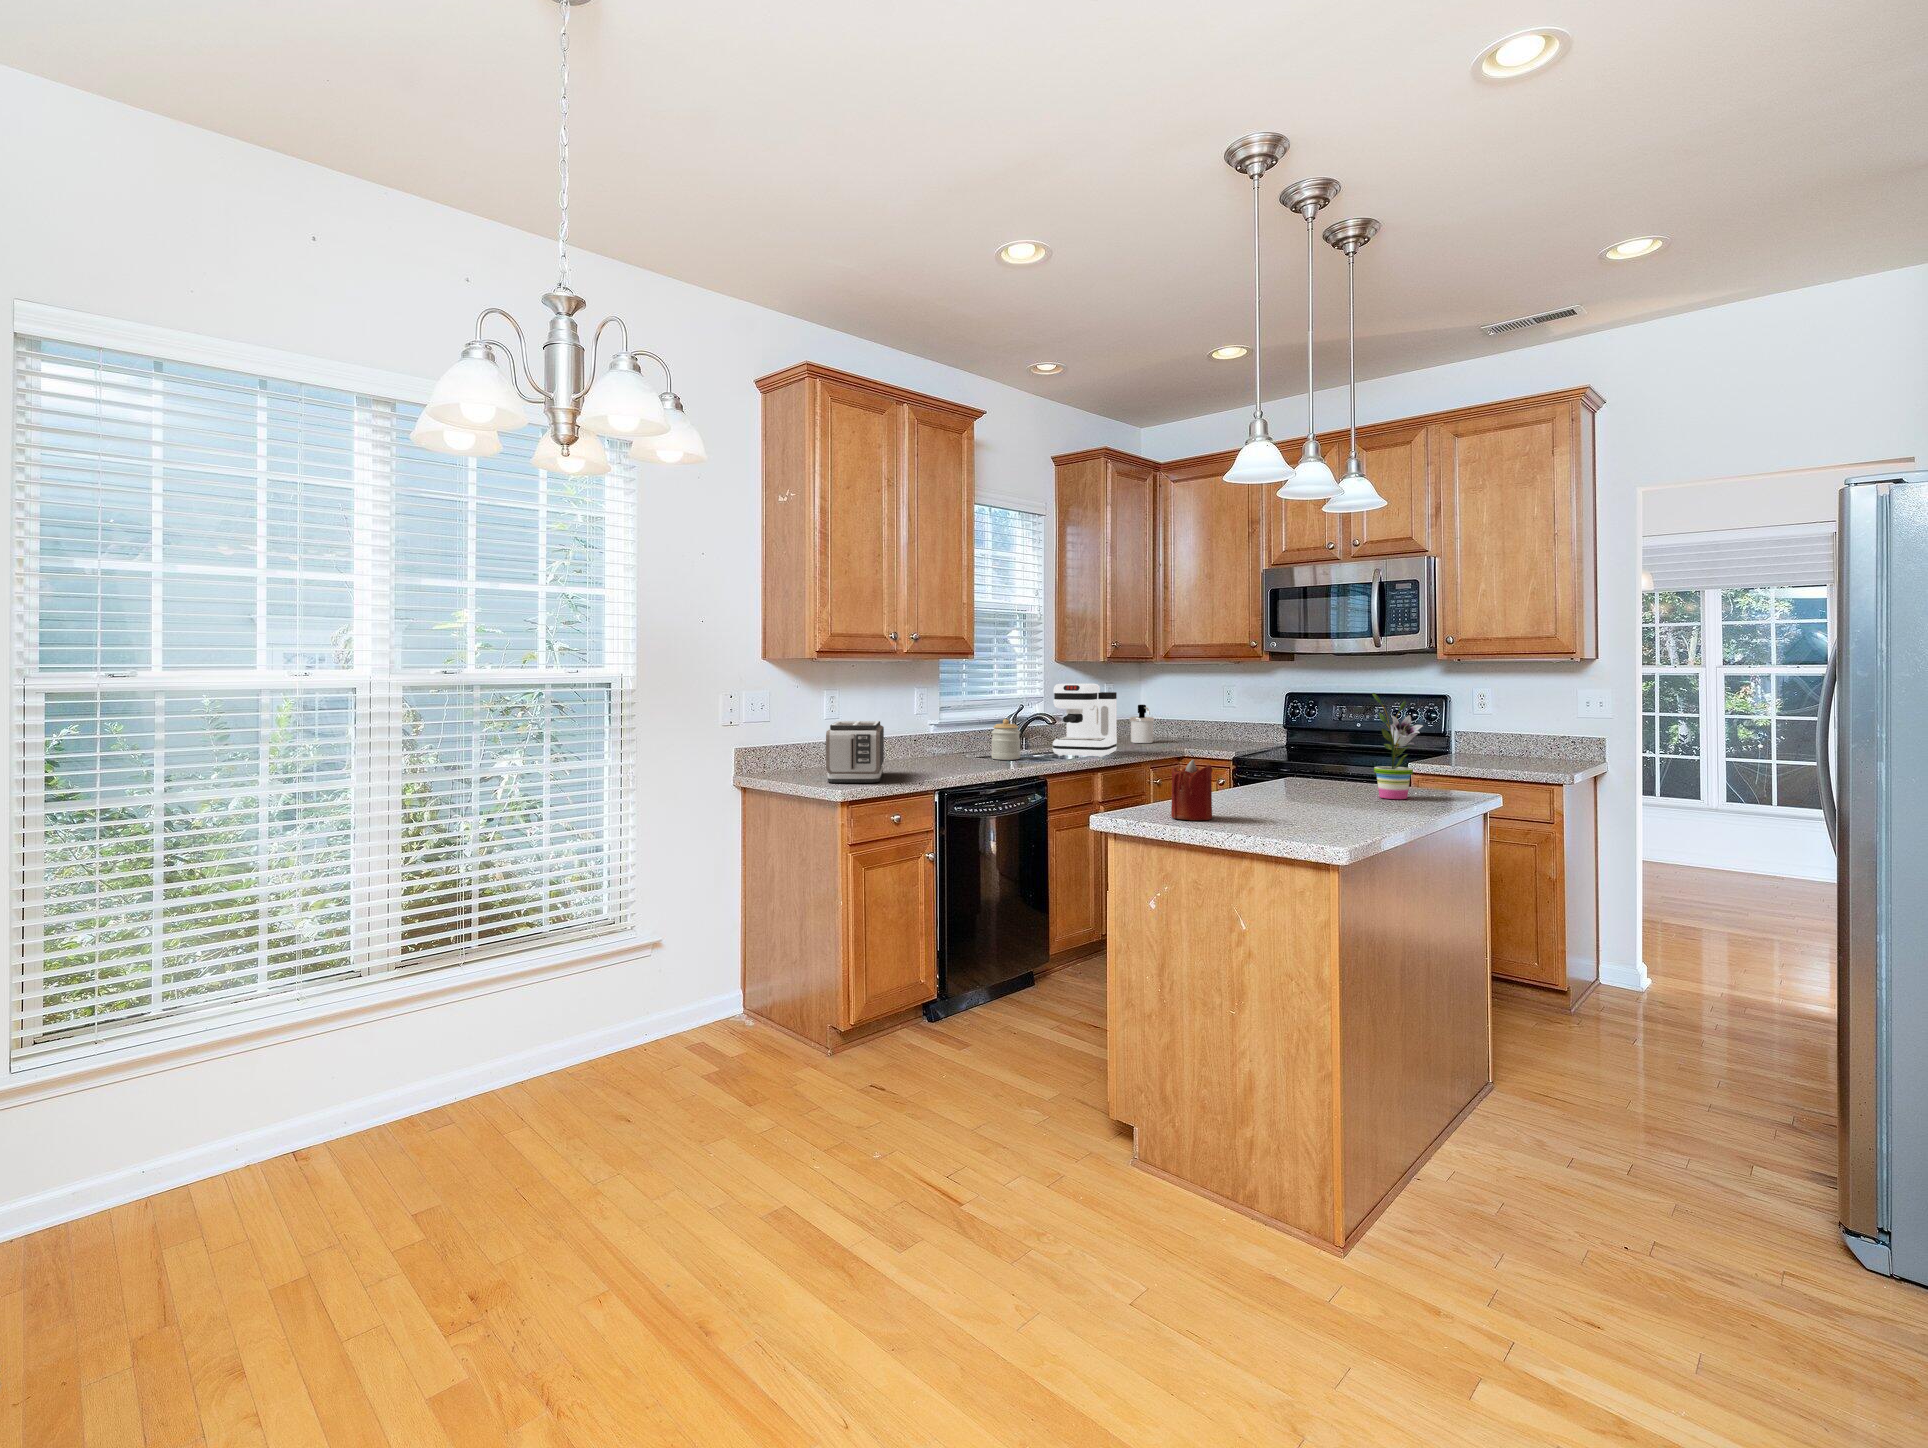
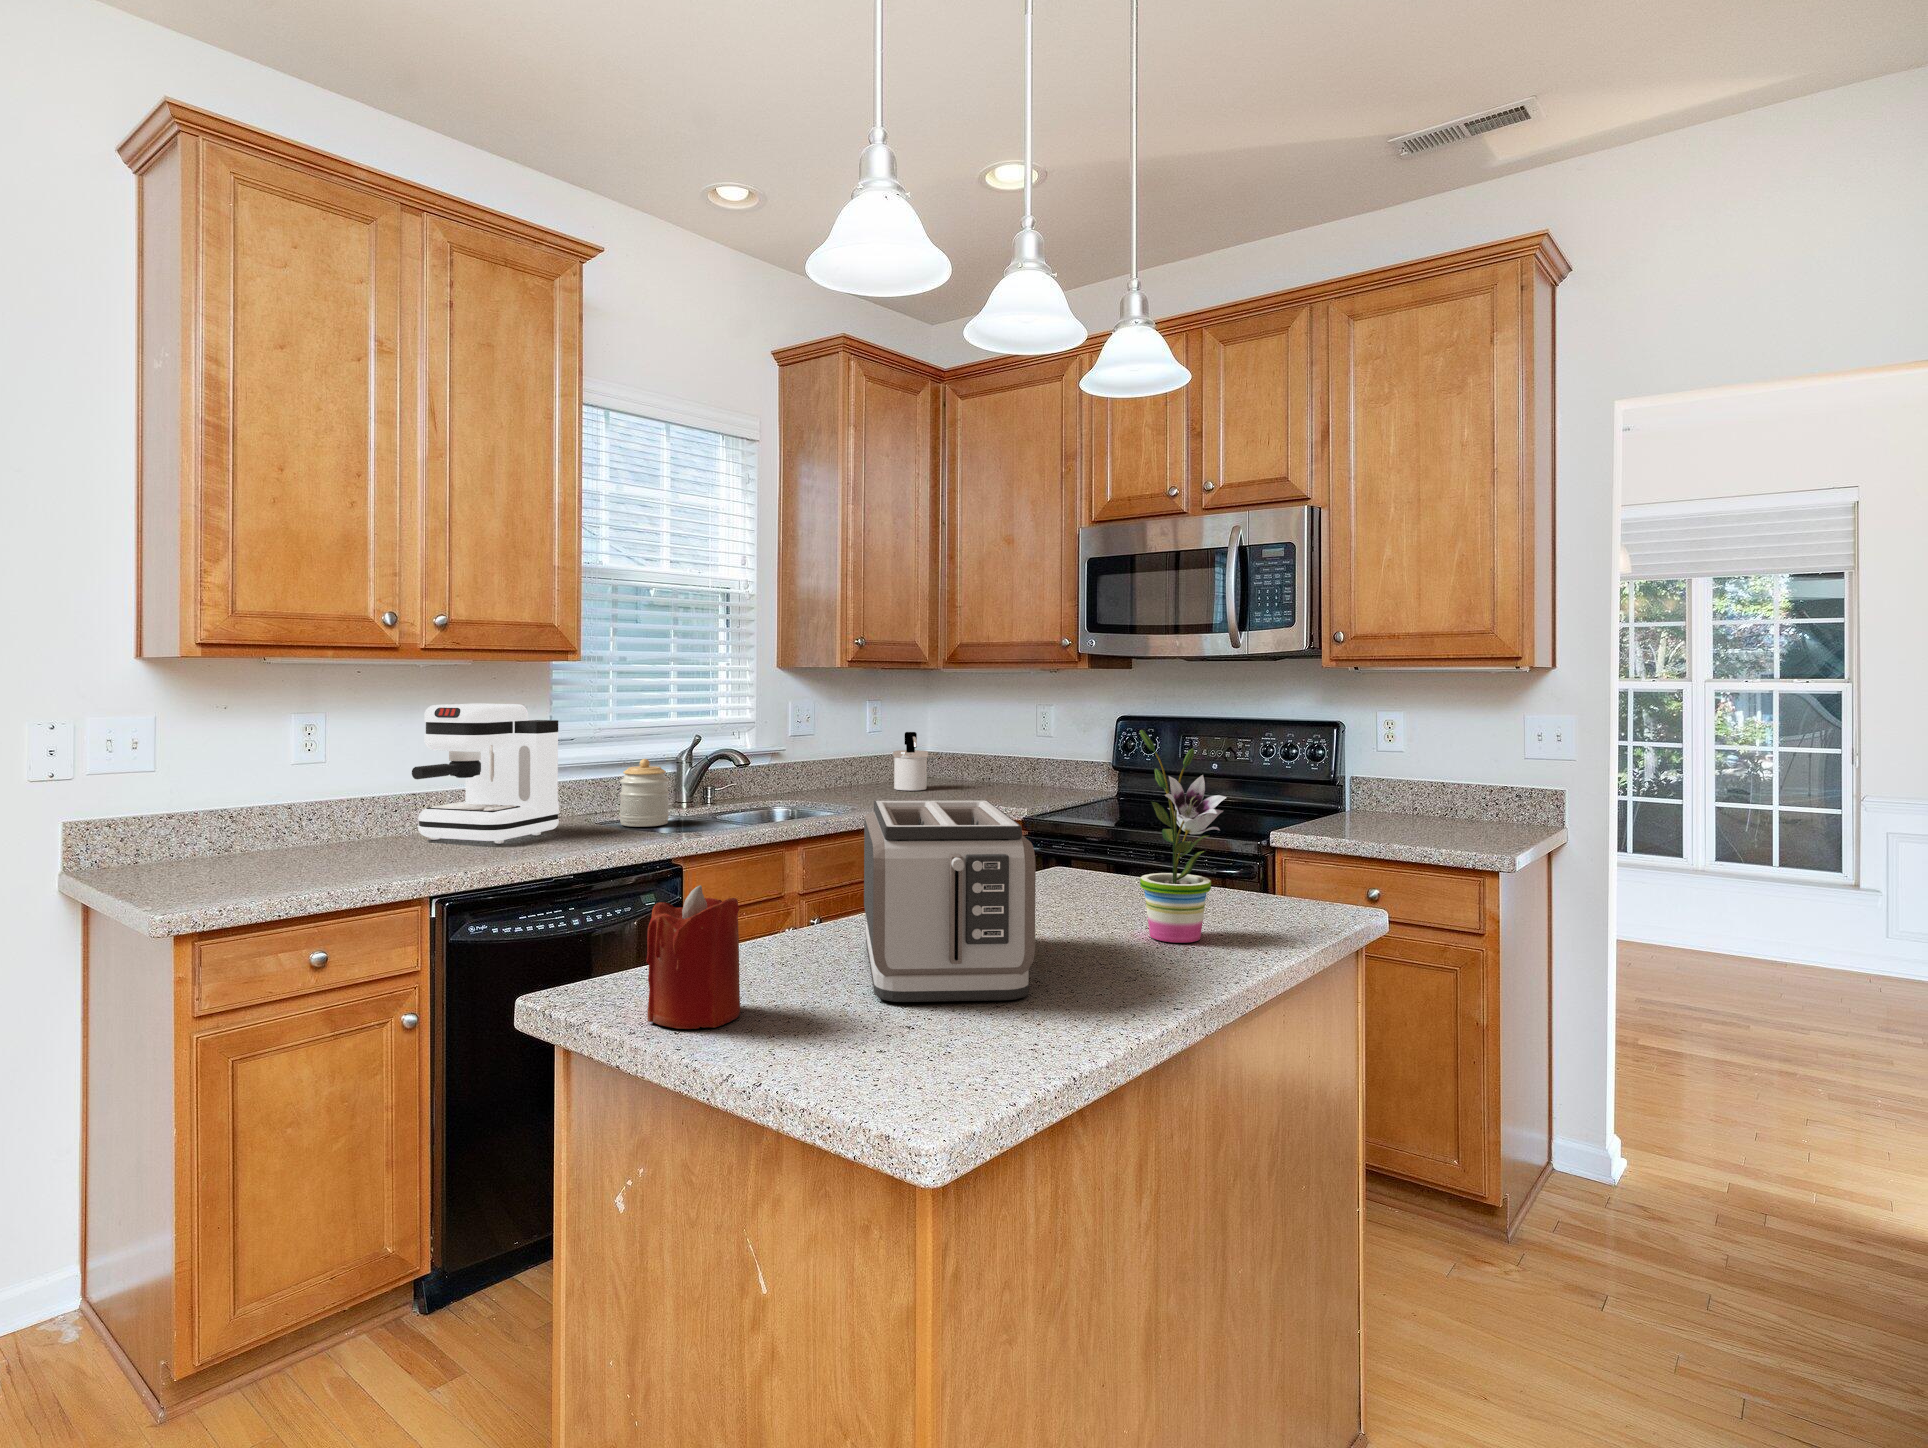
coffee maker: present [1053,684,1117,758] -> present [412,704,559,844]
toaster: present [826,721,884,783] -> present [864,800,1036,1002]

